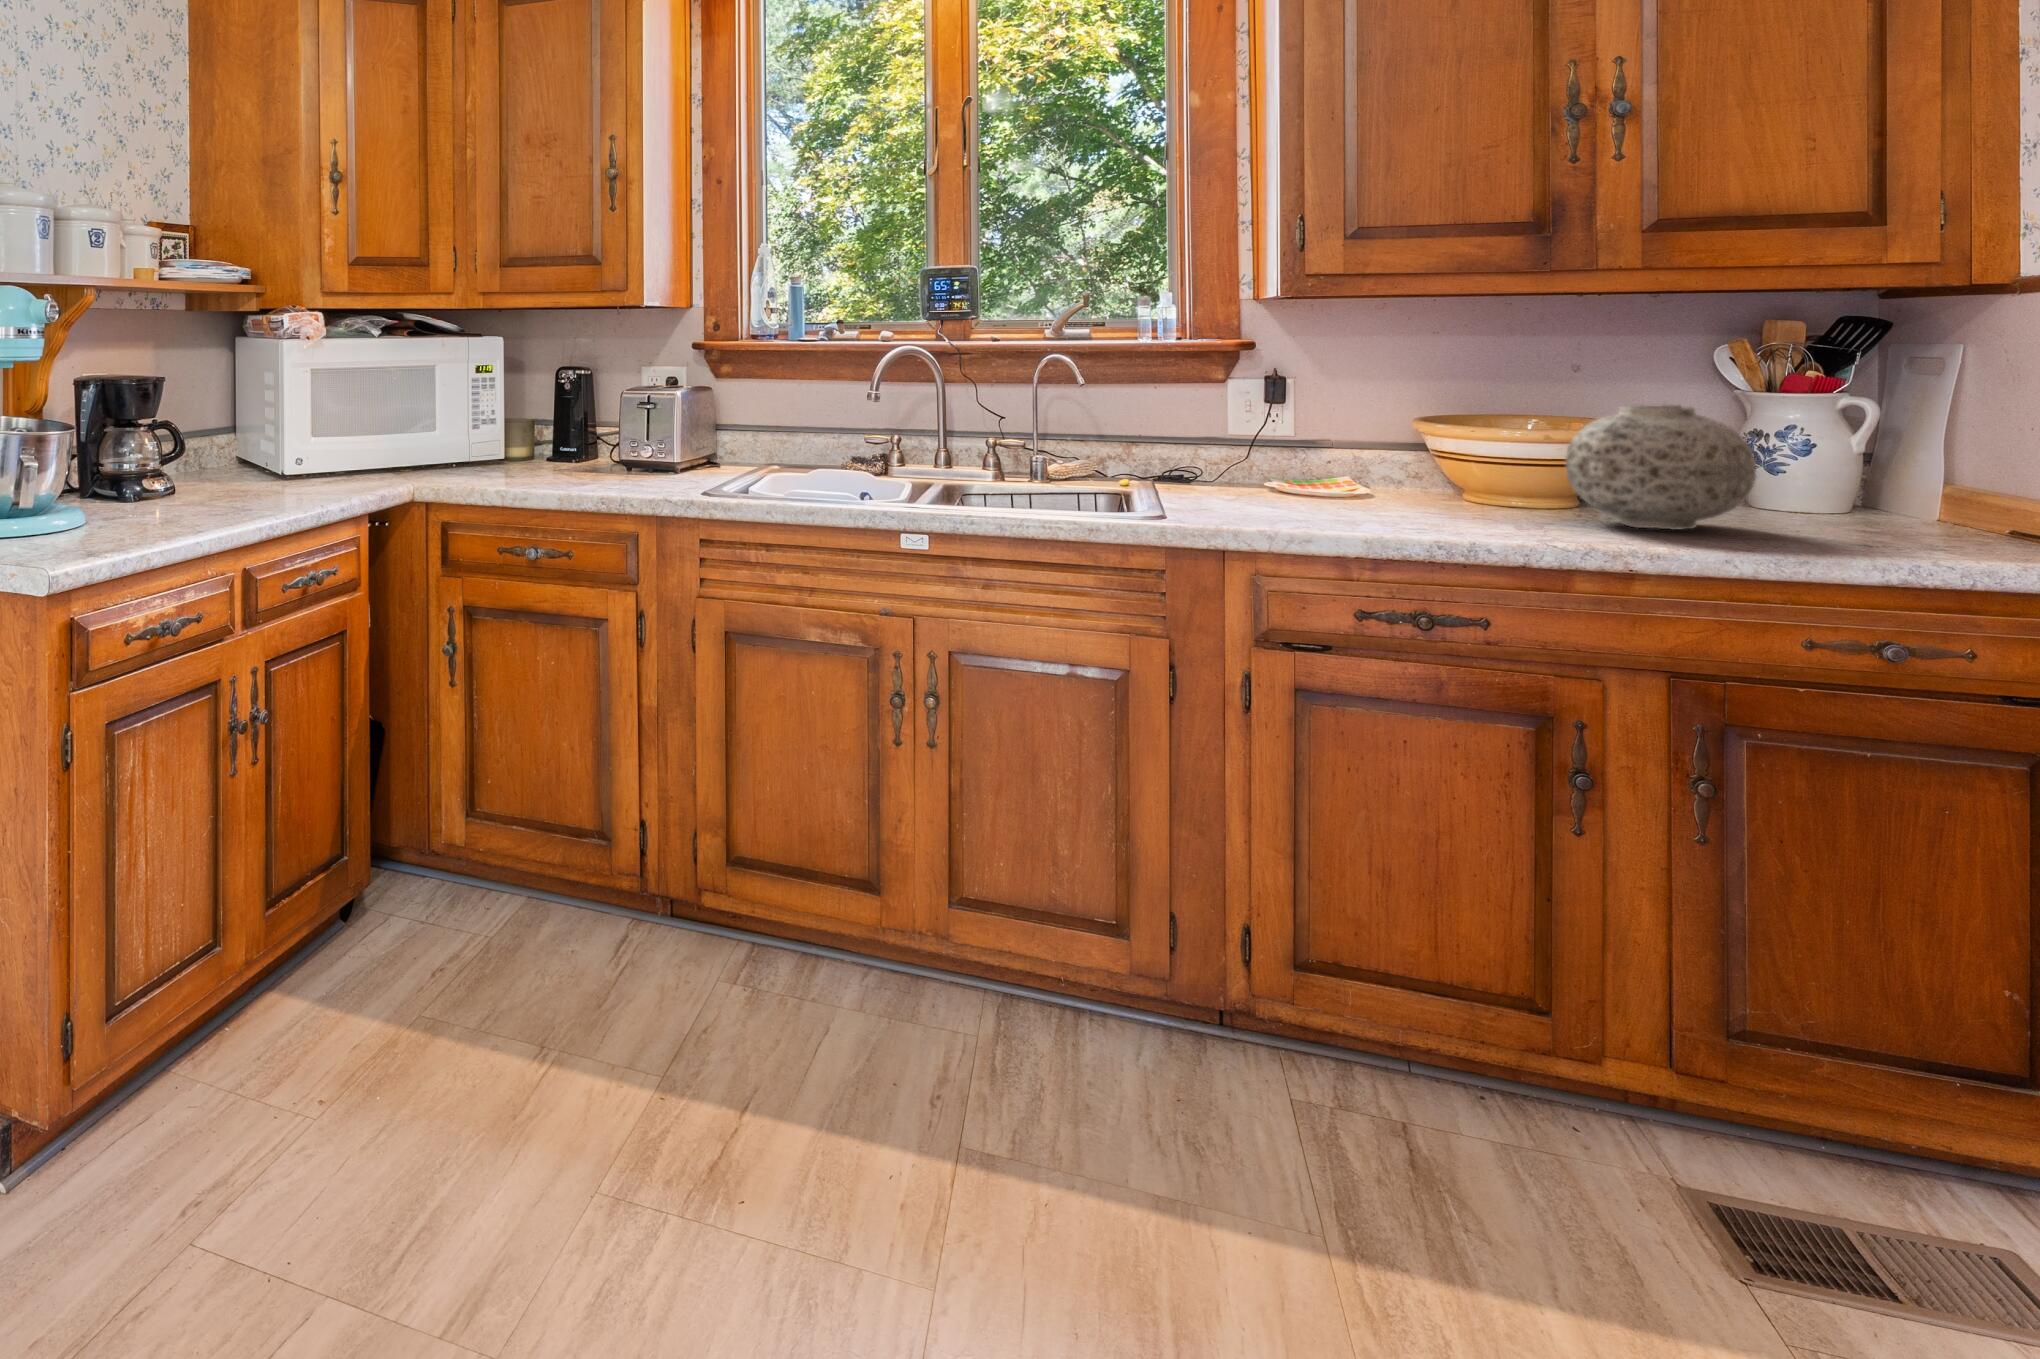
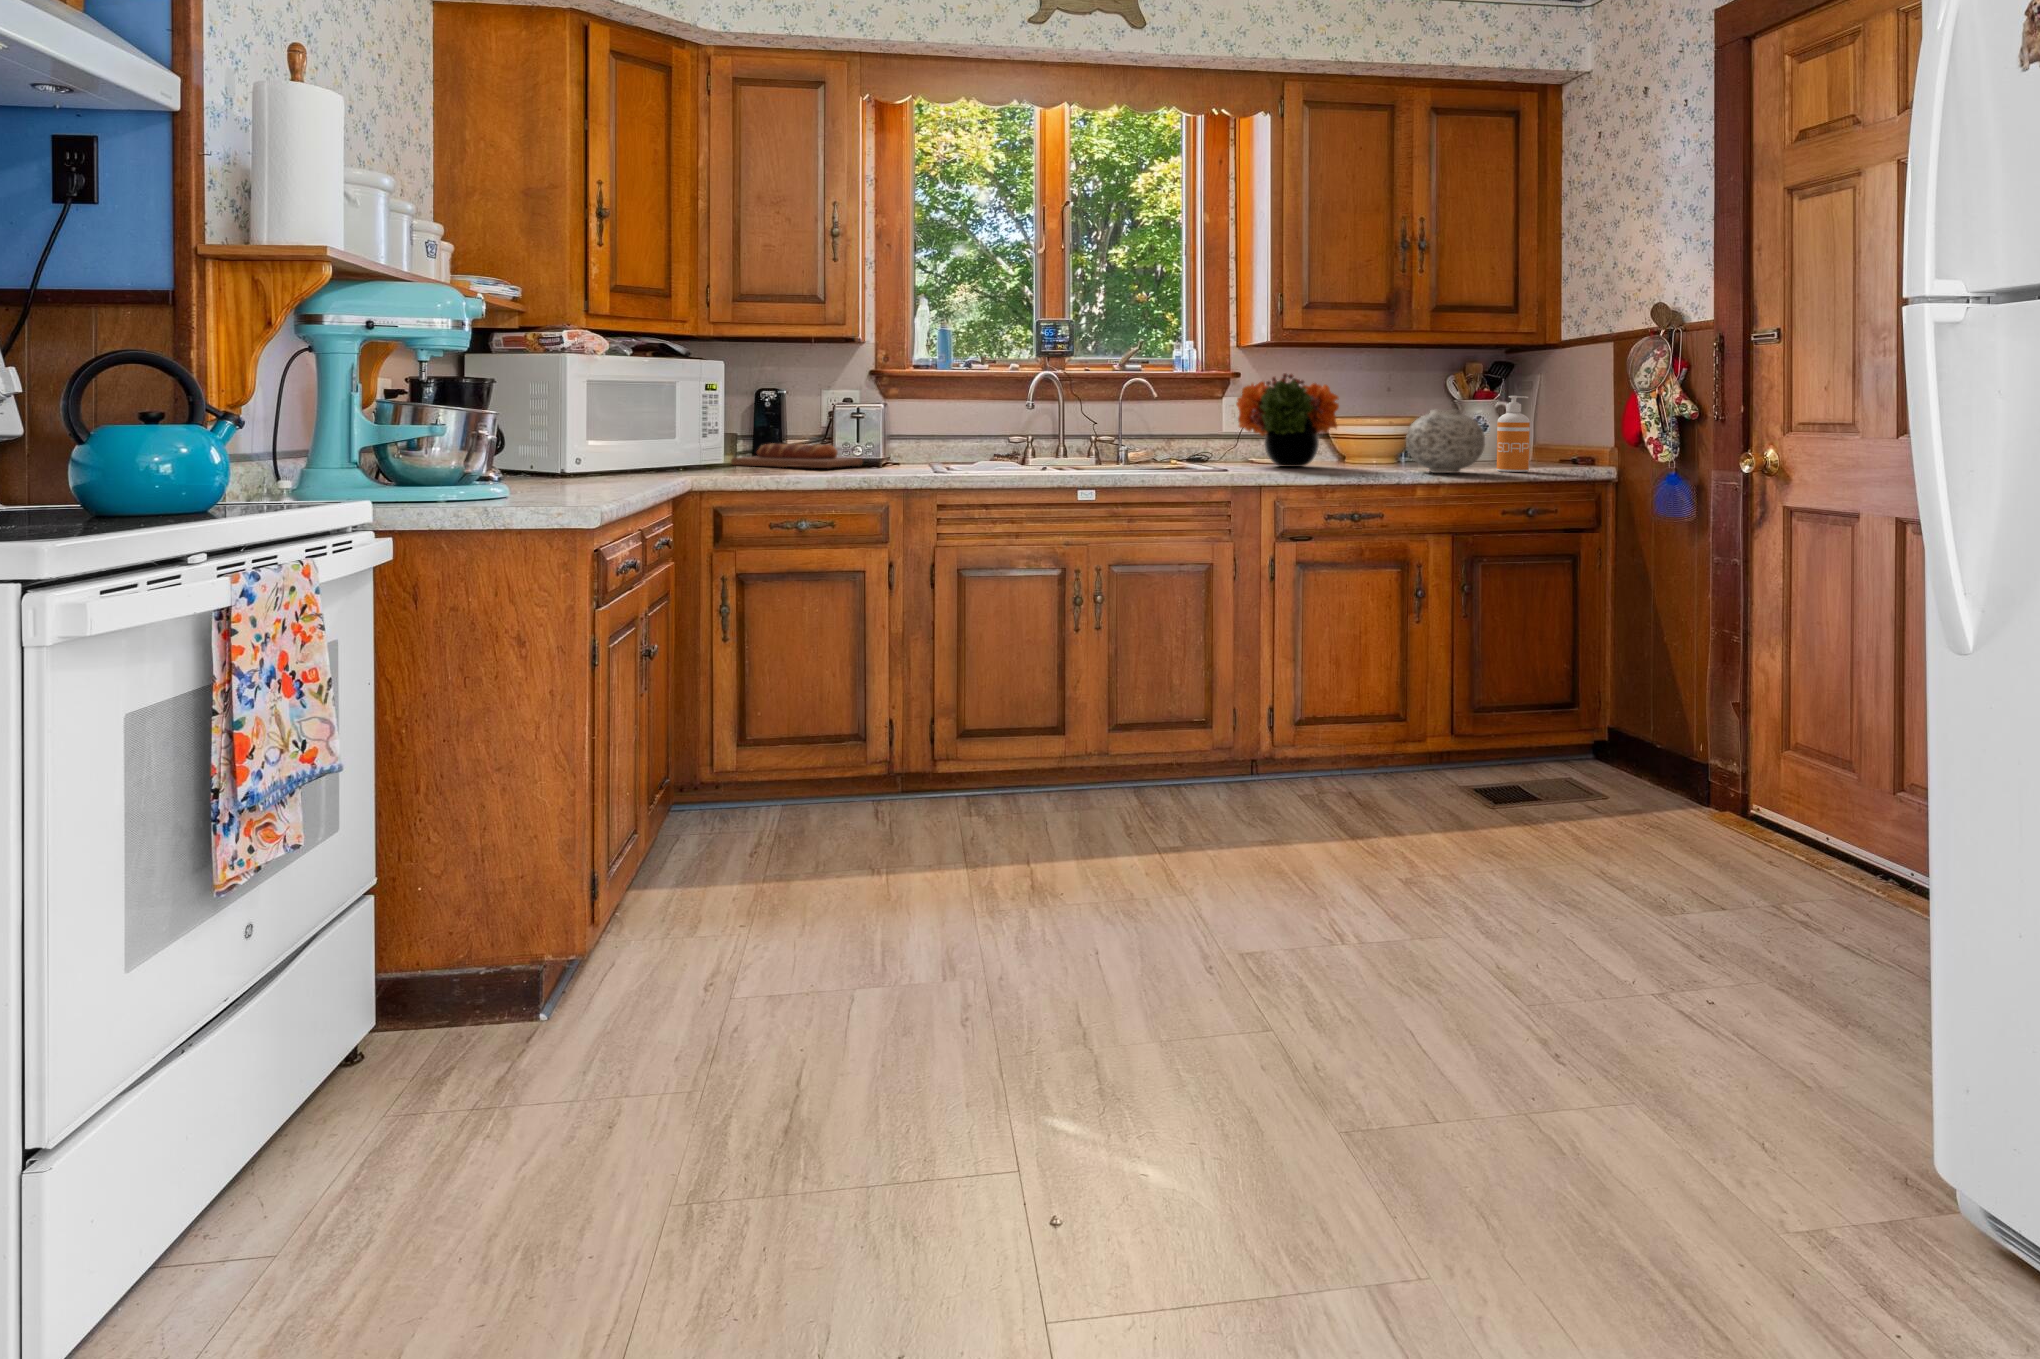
flower arrangement: none [1220,340,1429,500] -> present [1236,373,1339,467]
soap dispenser: none [1807,376,1895,530] -> present [1497,396,1530,472]
bread loaf: none [483,447,633,485] -> present [731,444,862,468]

